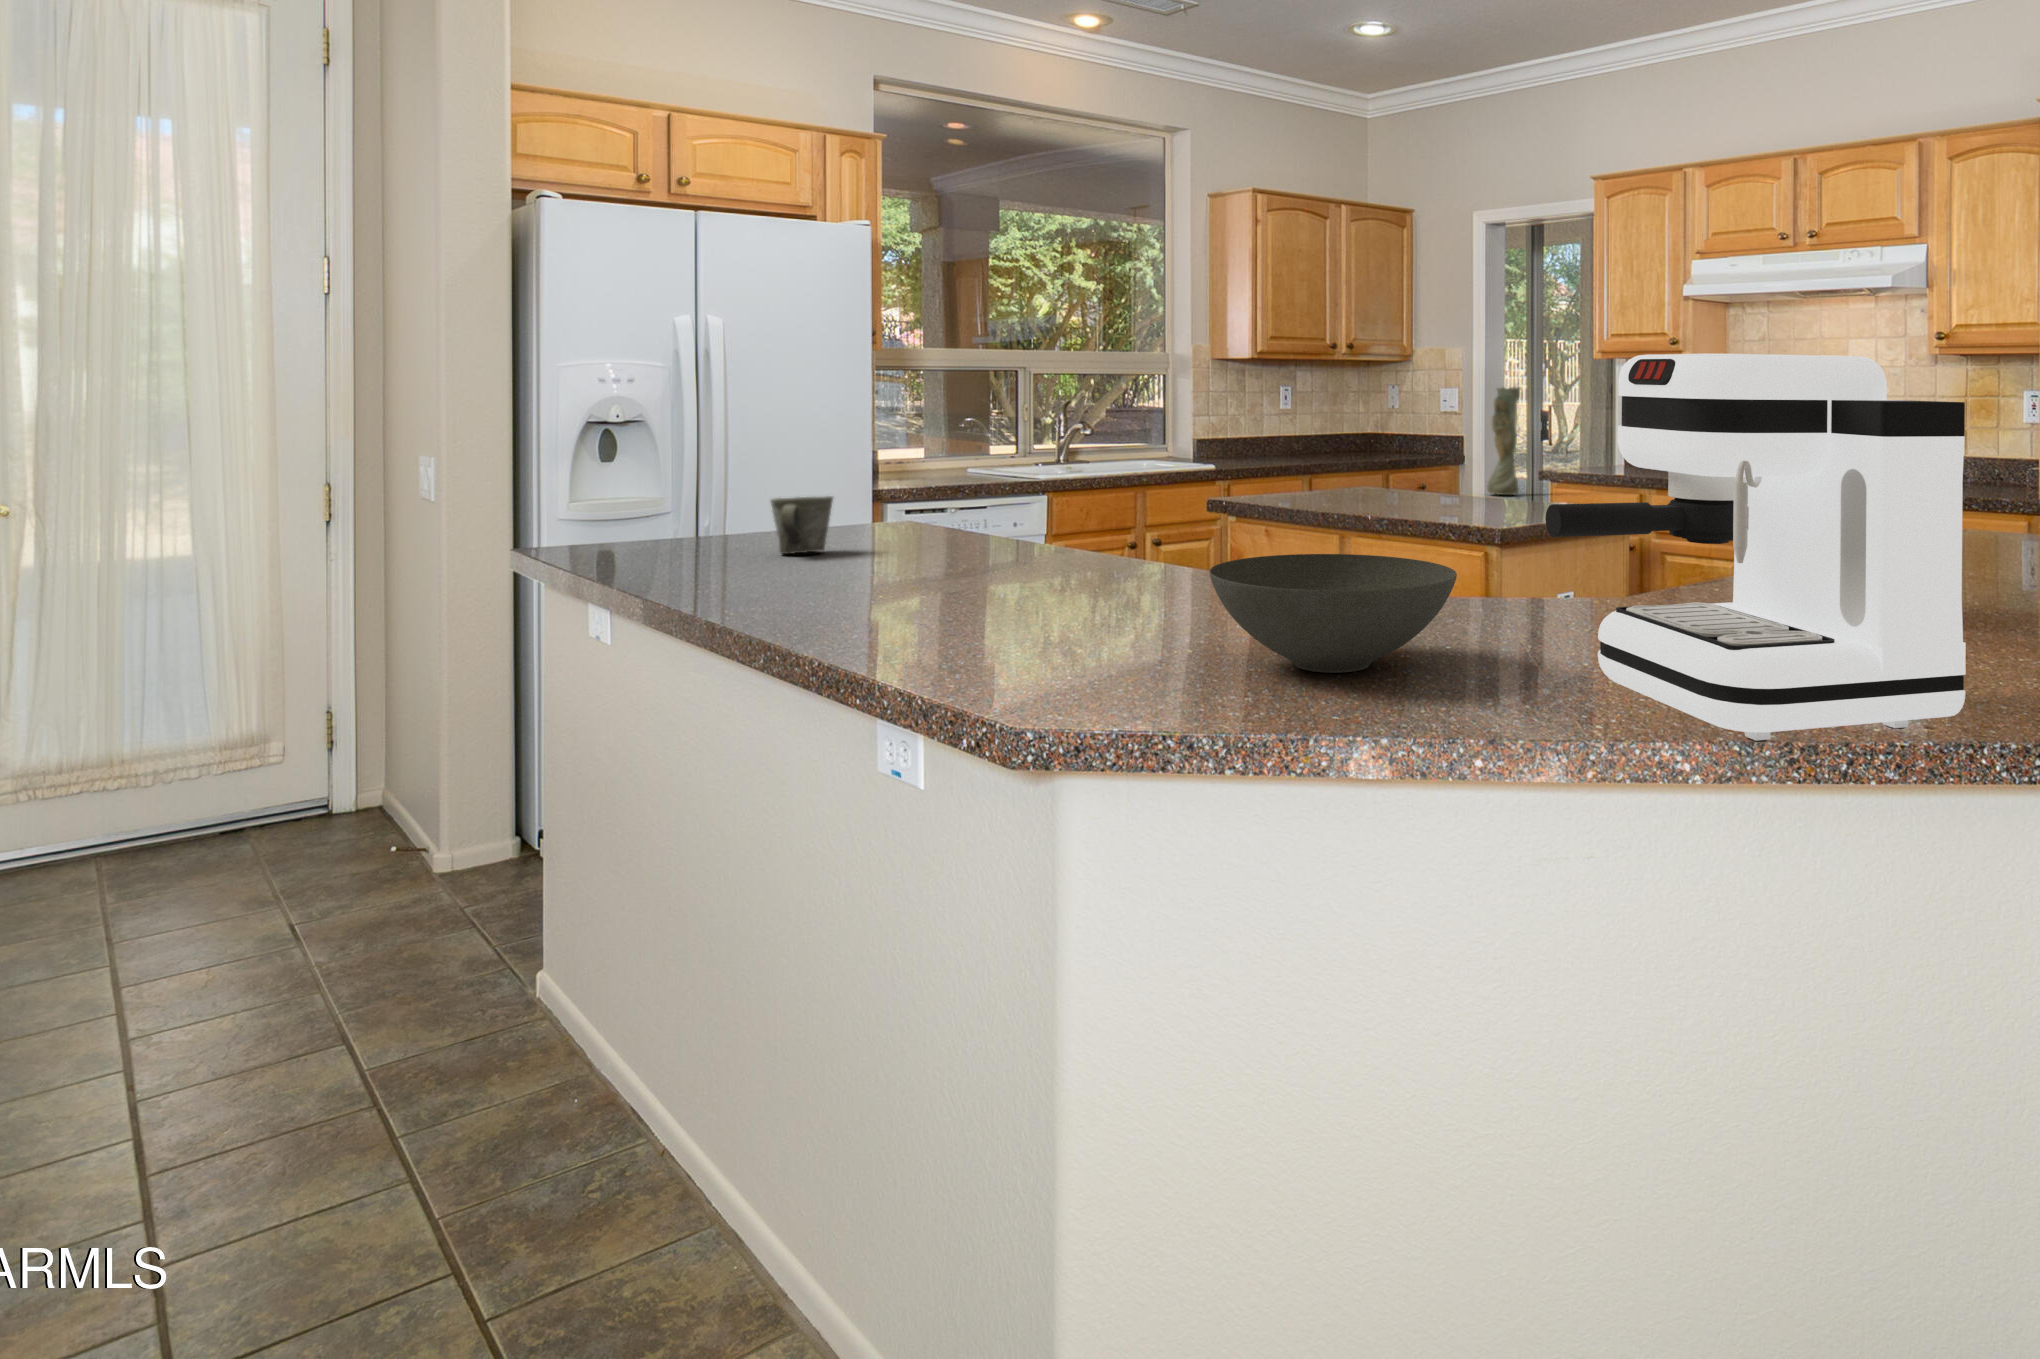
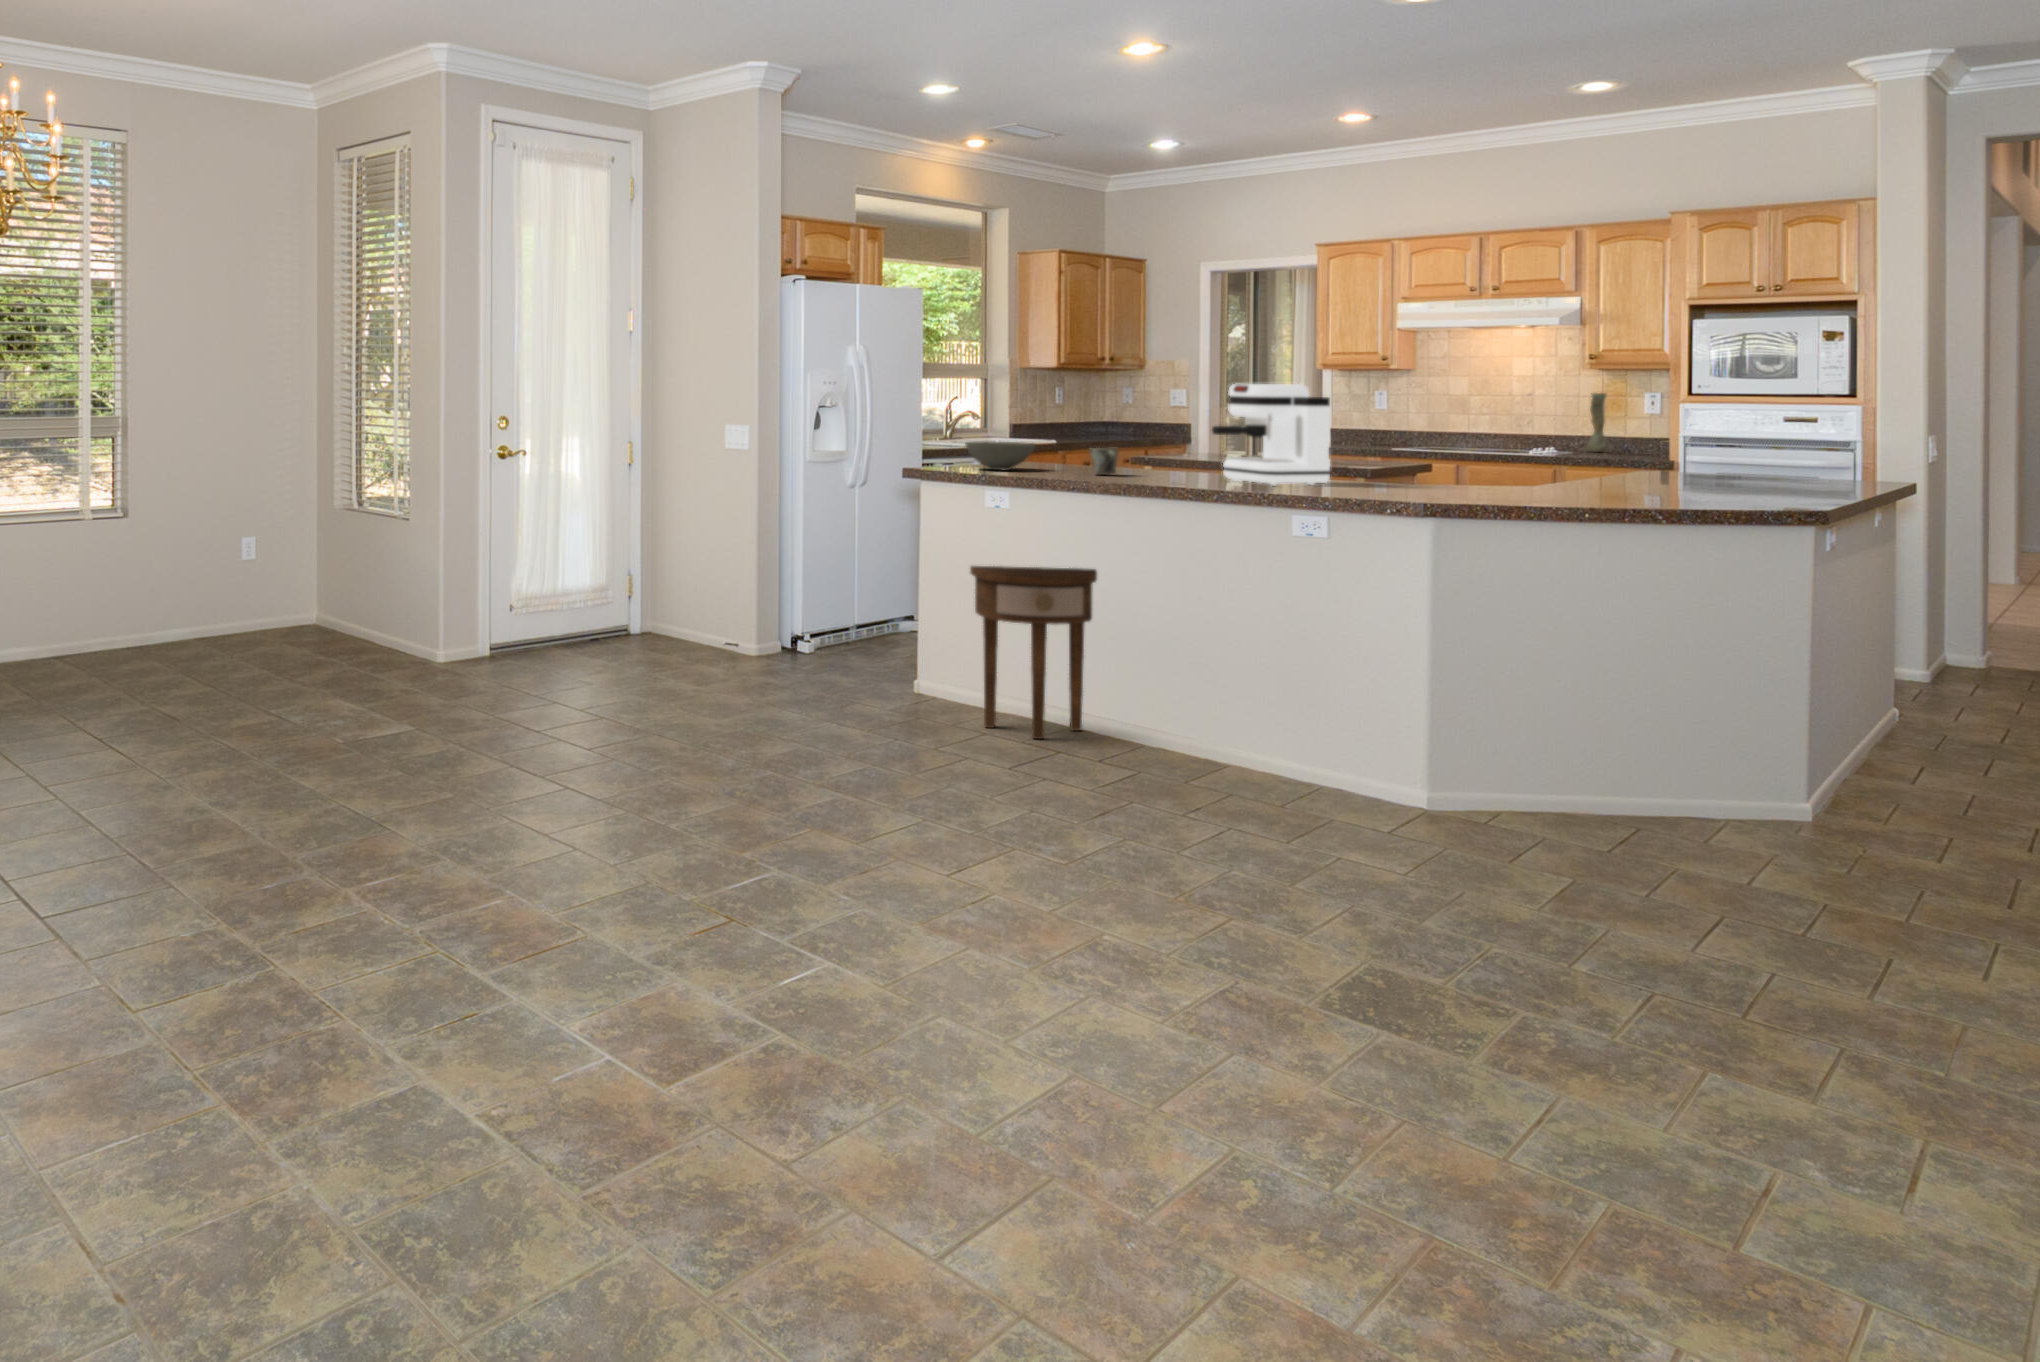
coffee maker: present [1545,354,1966,741] -> present [1212,384,1330,486]
vase: present [1487,387,1521,495] -> present [1586,393,1607,452]
bowl: present [1209,554,1457,673] -> present [965,441,1035,470]
side table: none [392,756,695,1169] -> present [970,566,1097,739]

